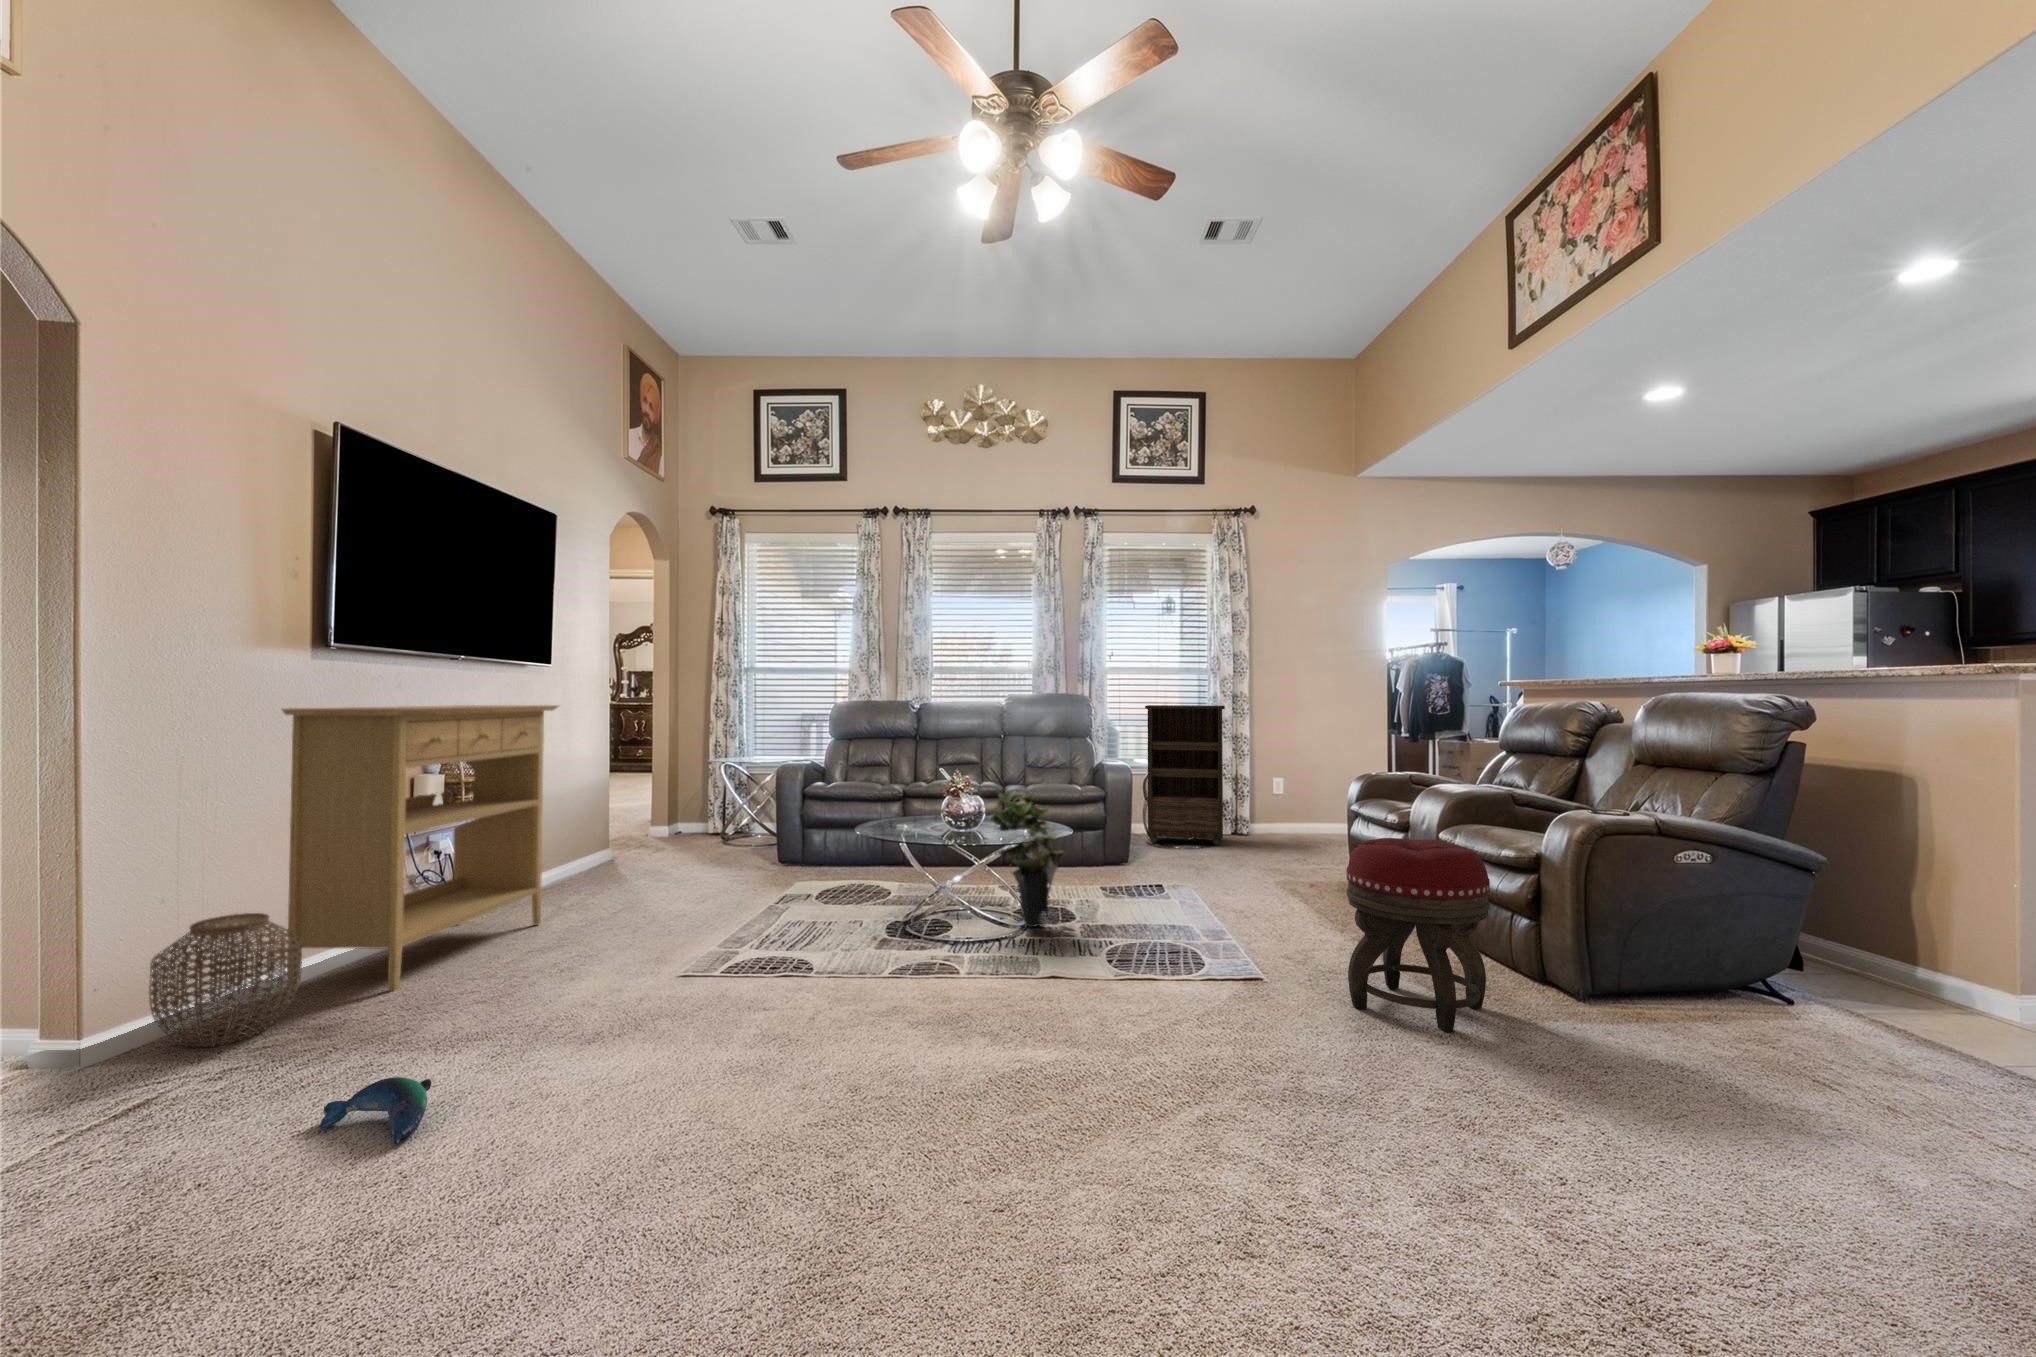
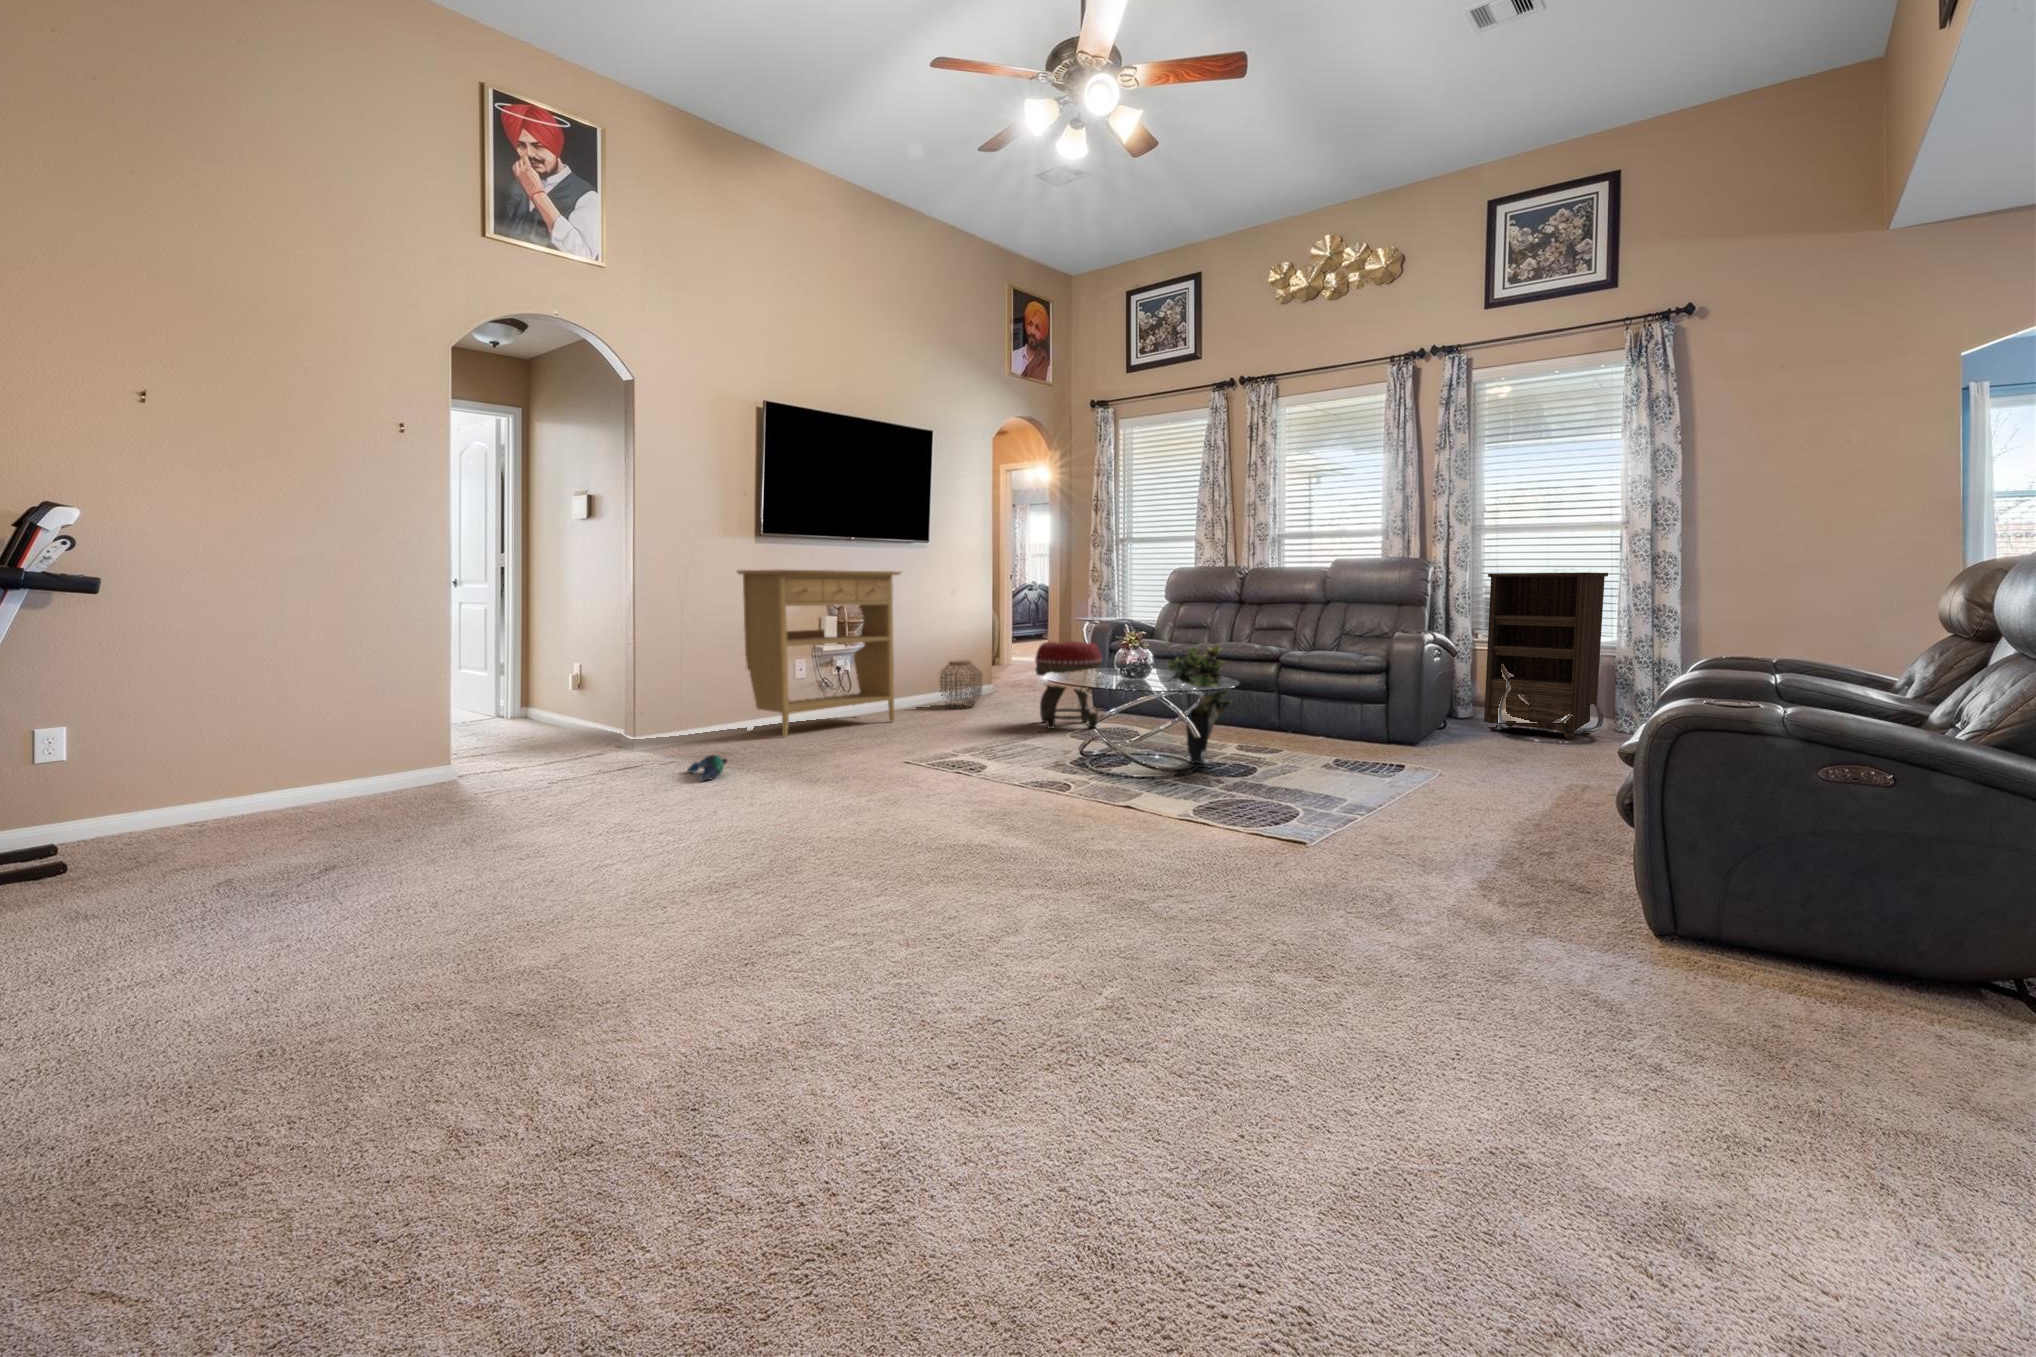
footstool: present [1347,838,1490,1032] -> present [1035,641,1102,729]
woven basket: present [149,913,302,1047] -> present [939,660,982,708]

